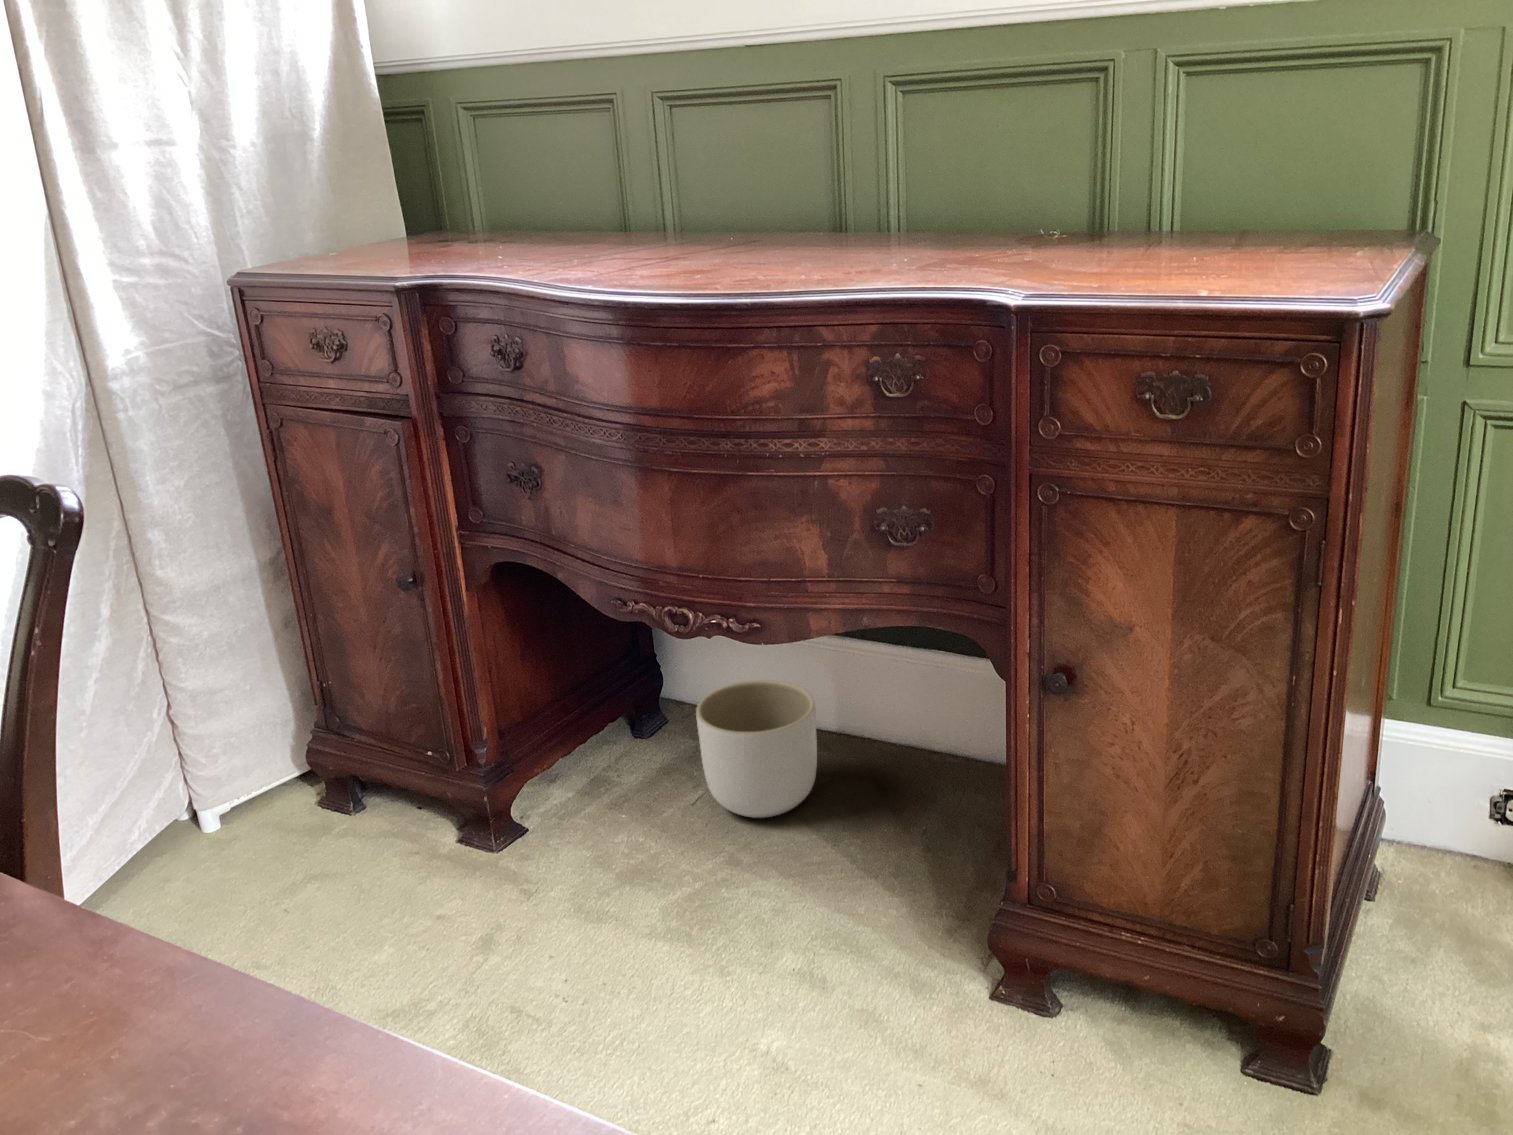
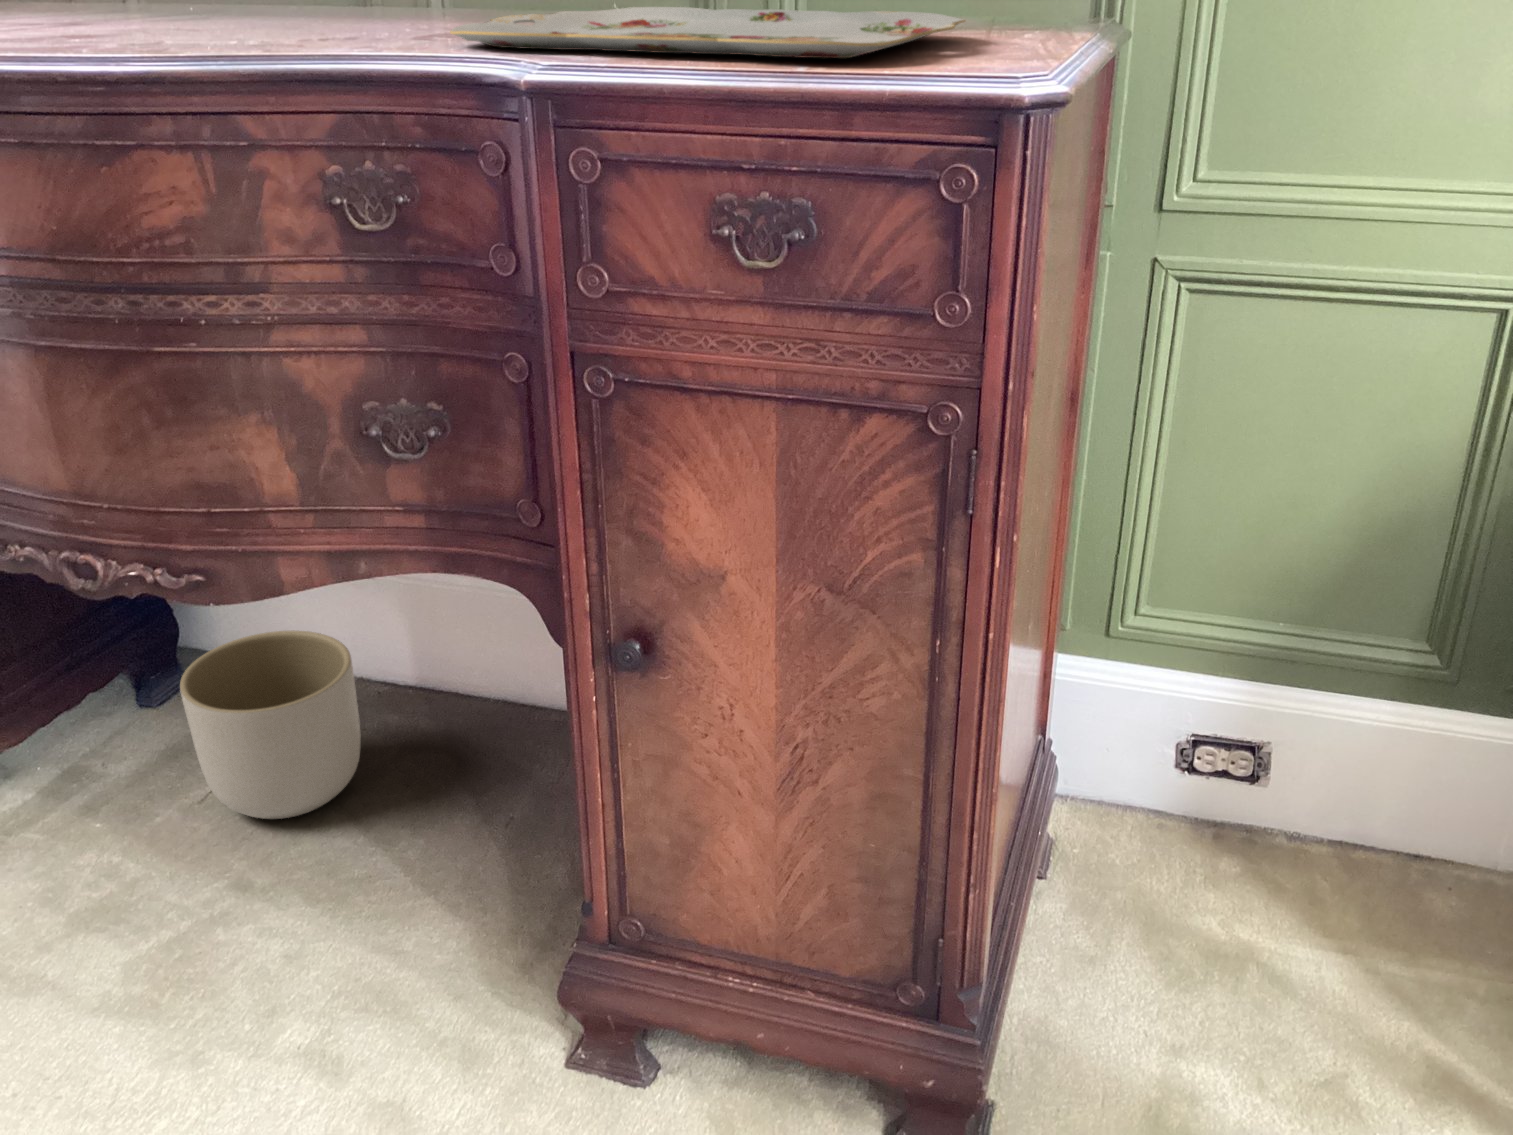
serving tray: none [953,236,1311,282] -> present [450,7,965,58]

